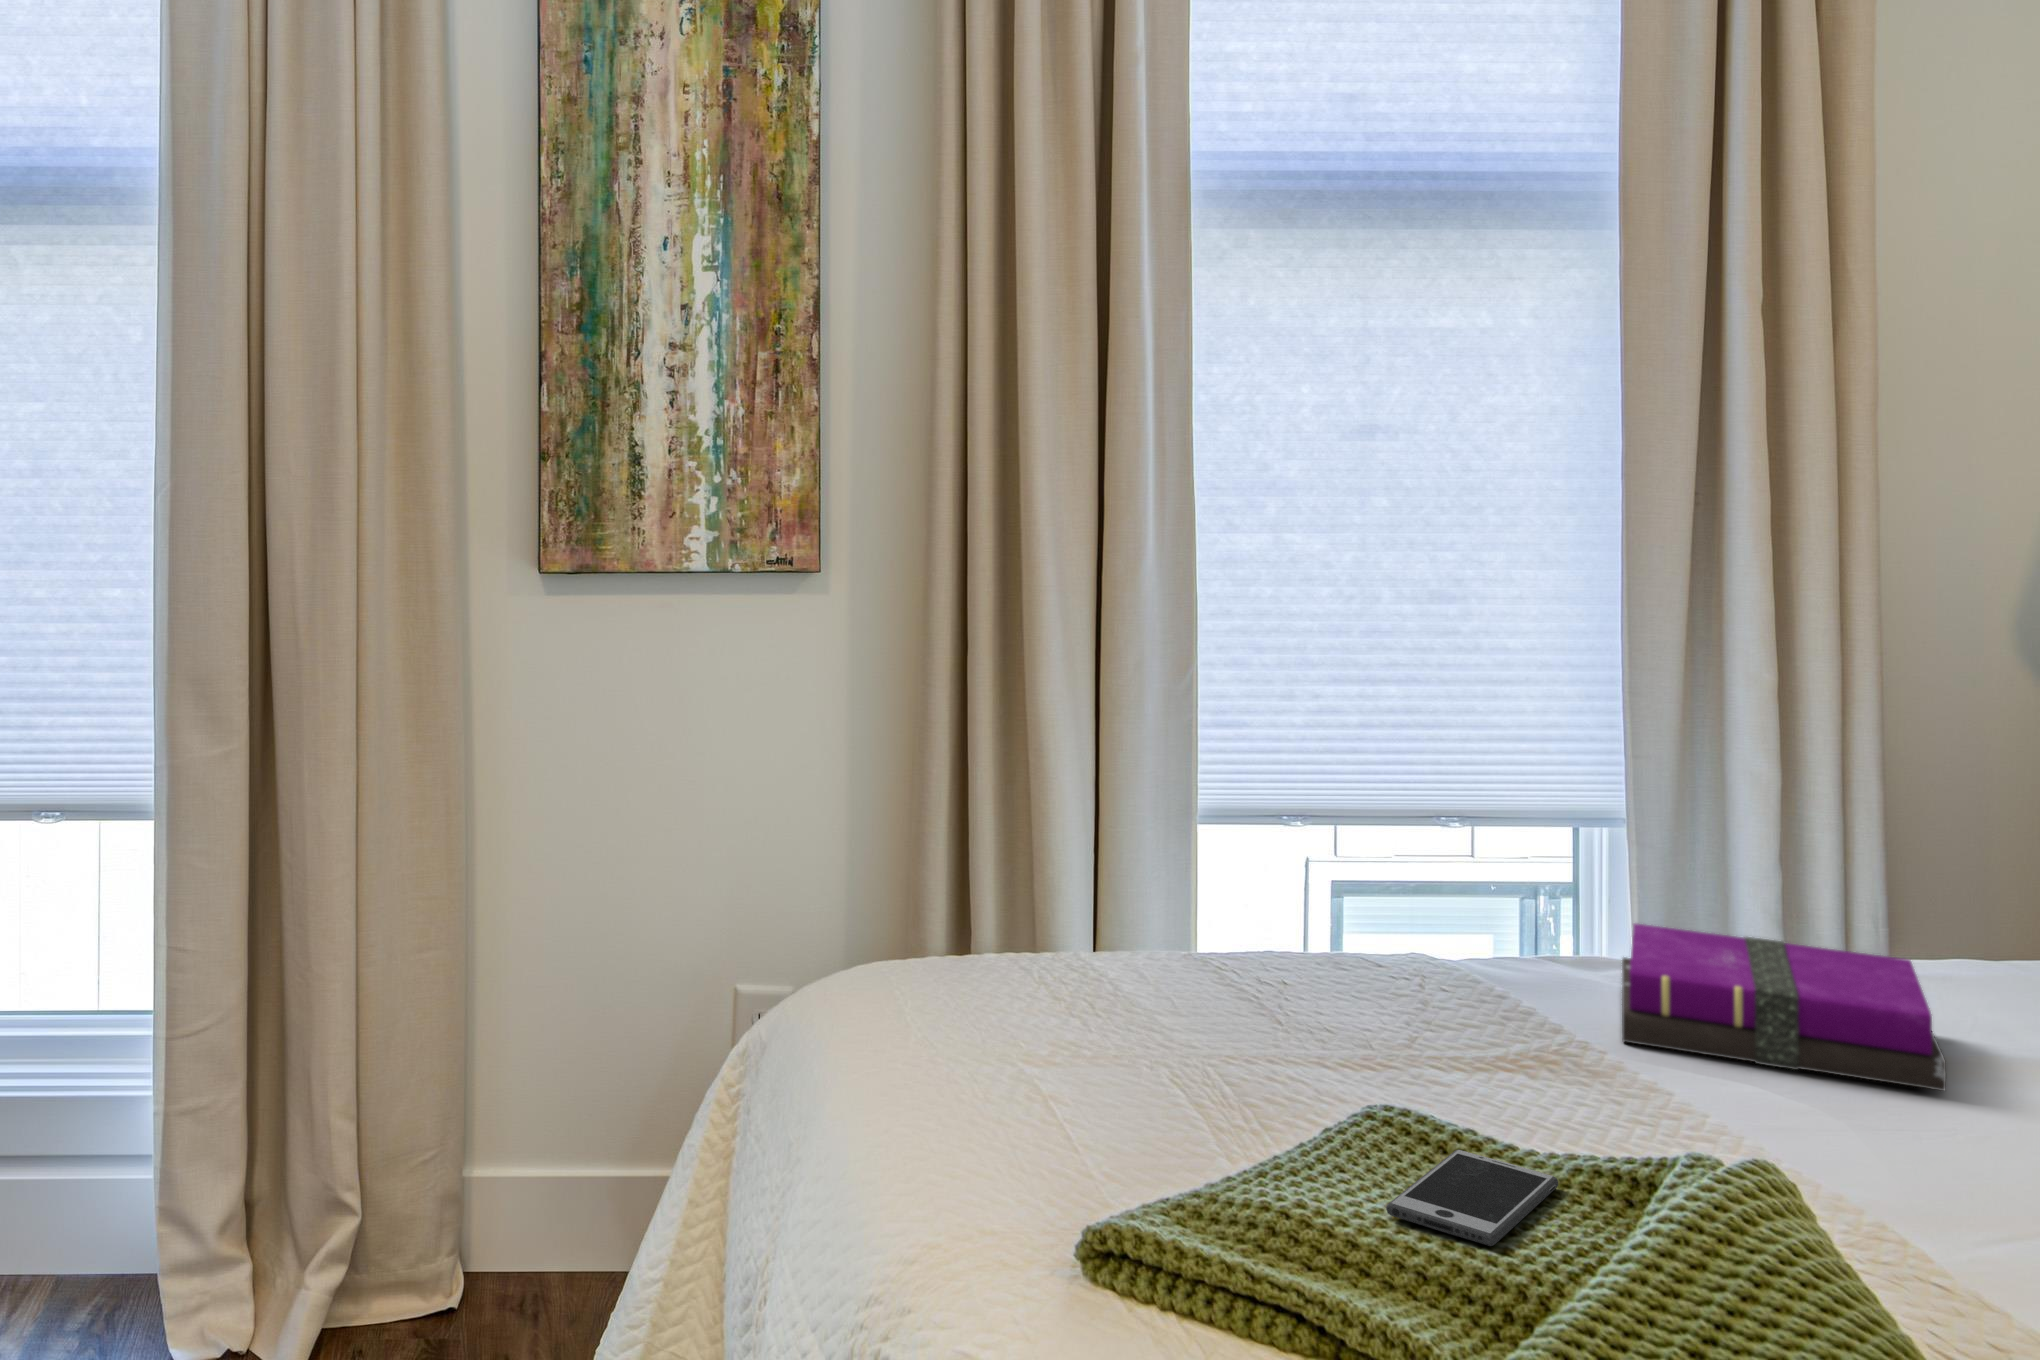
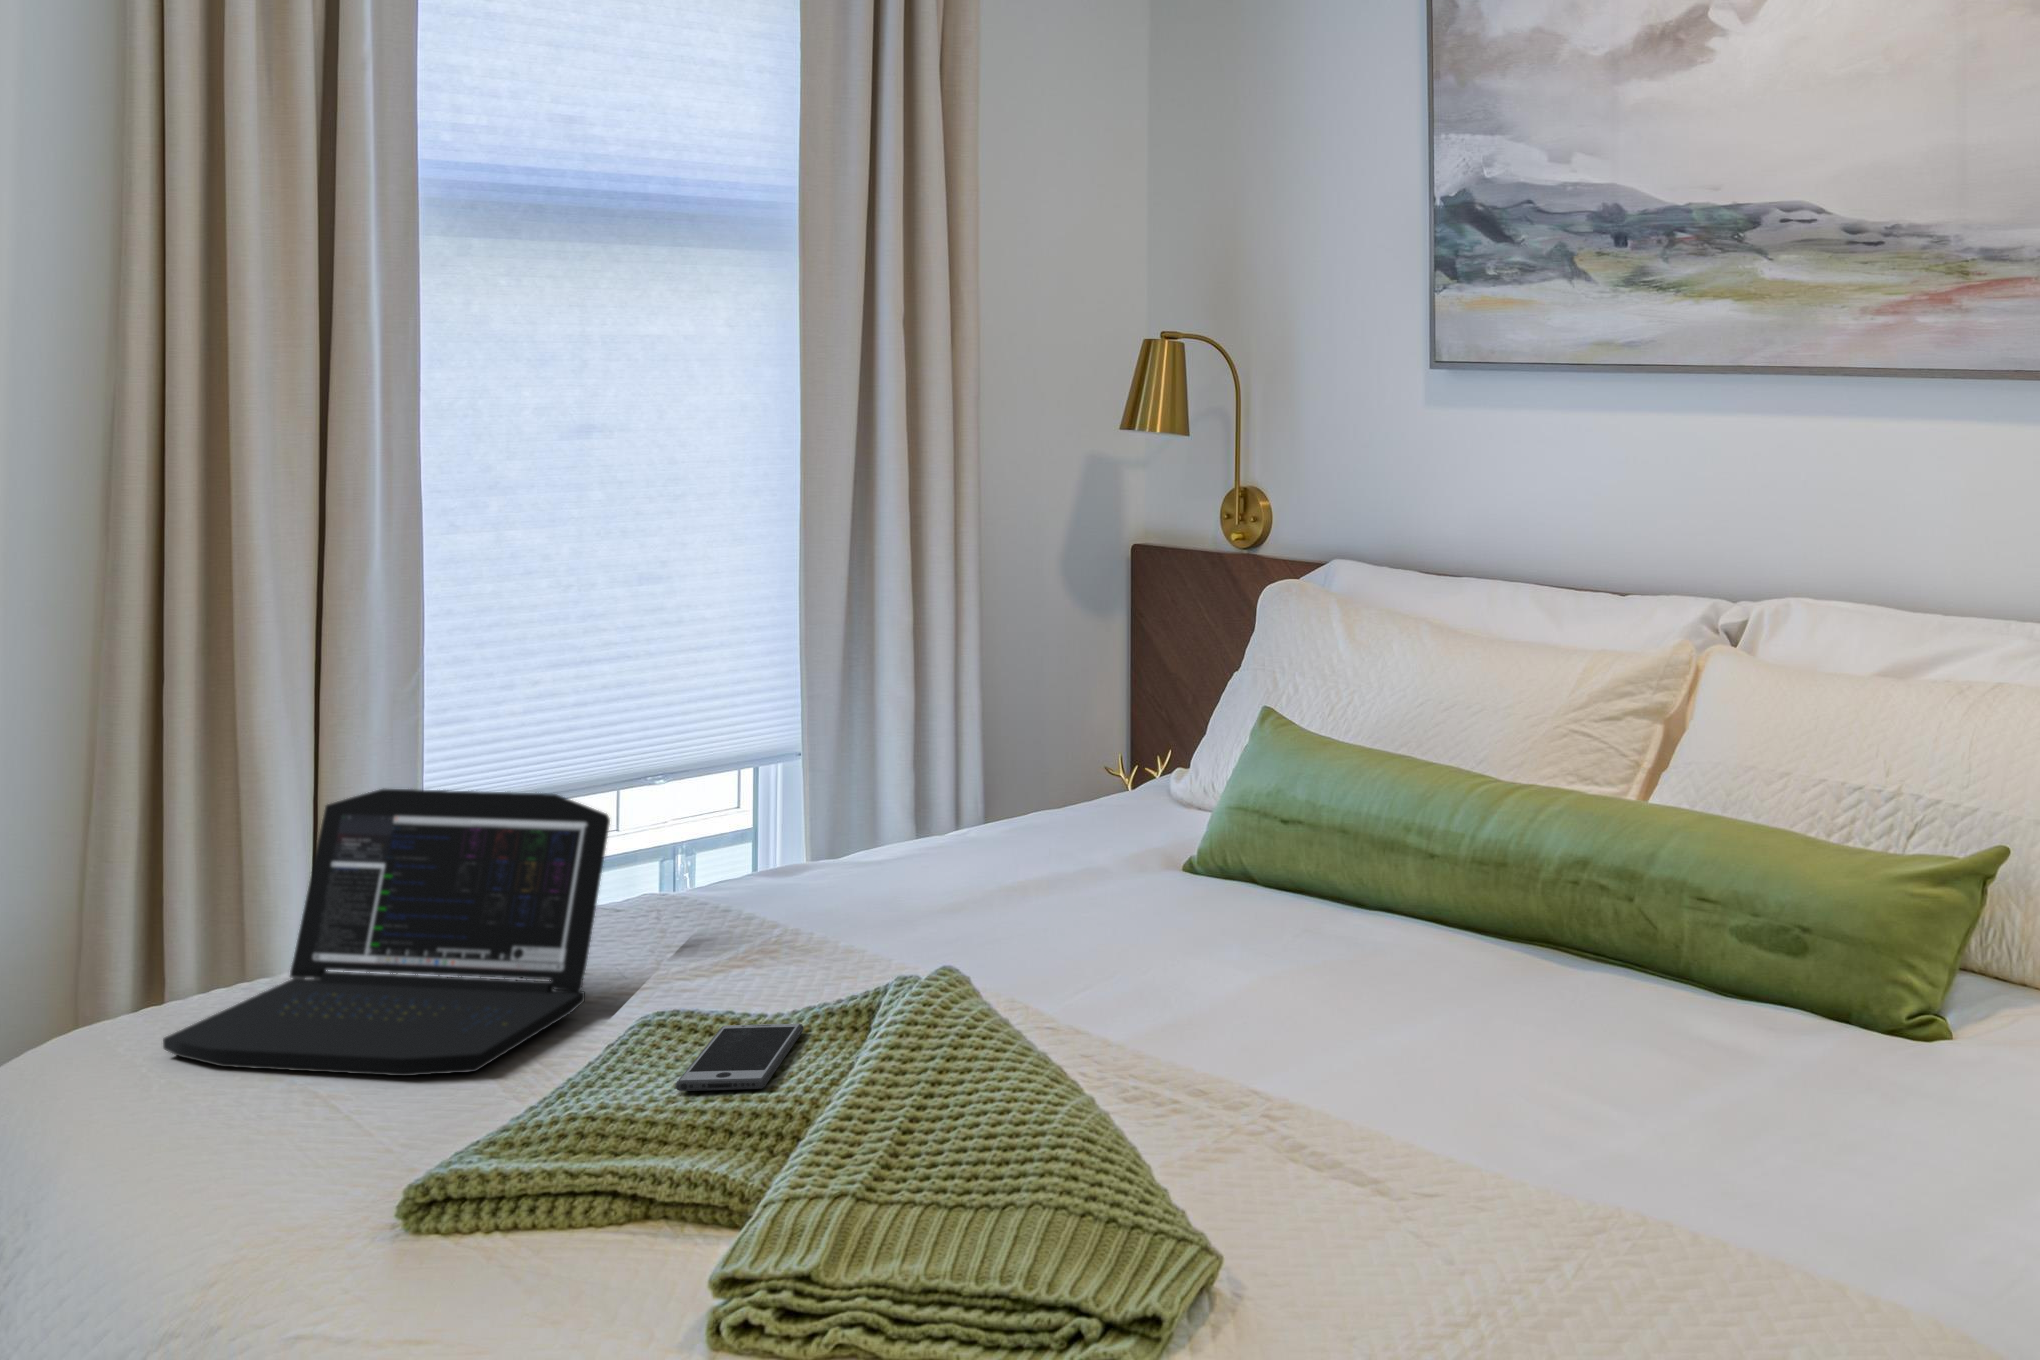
laptop: none [927,792,1352,1115] -> present [163,789,610,1076]
notebook: present [1622,924,1946,1091] -> none [814,812,1039,921]

